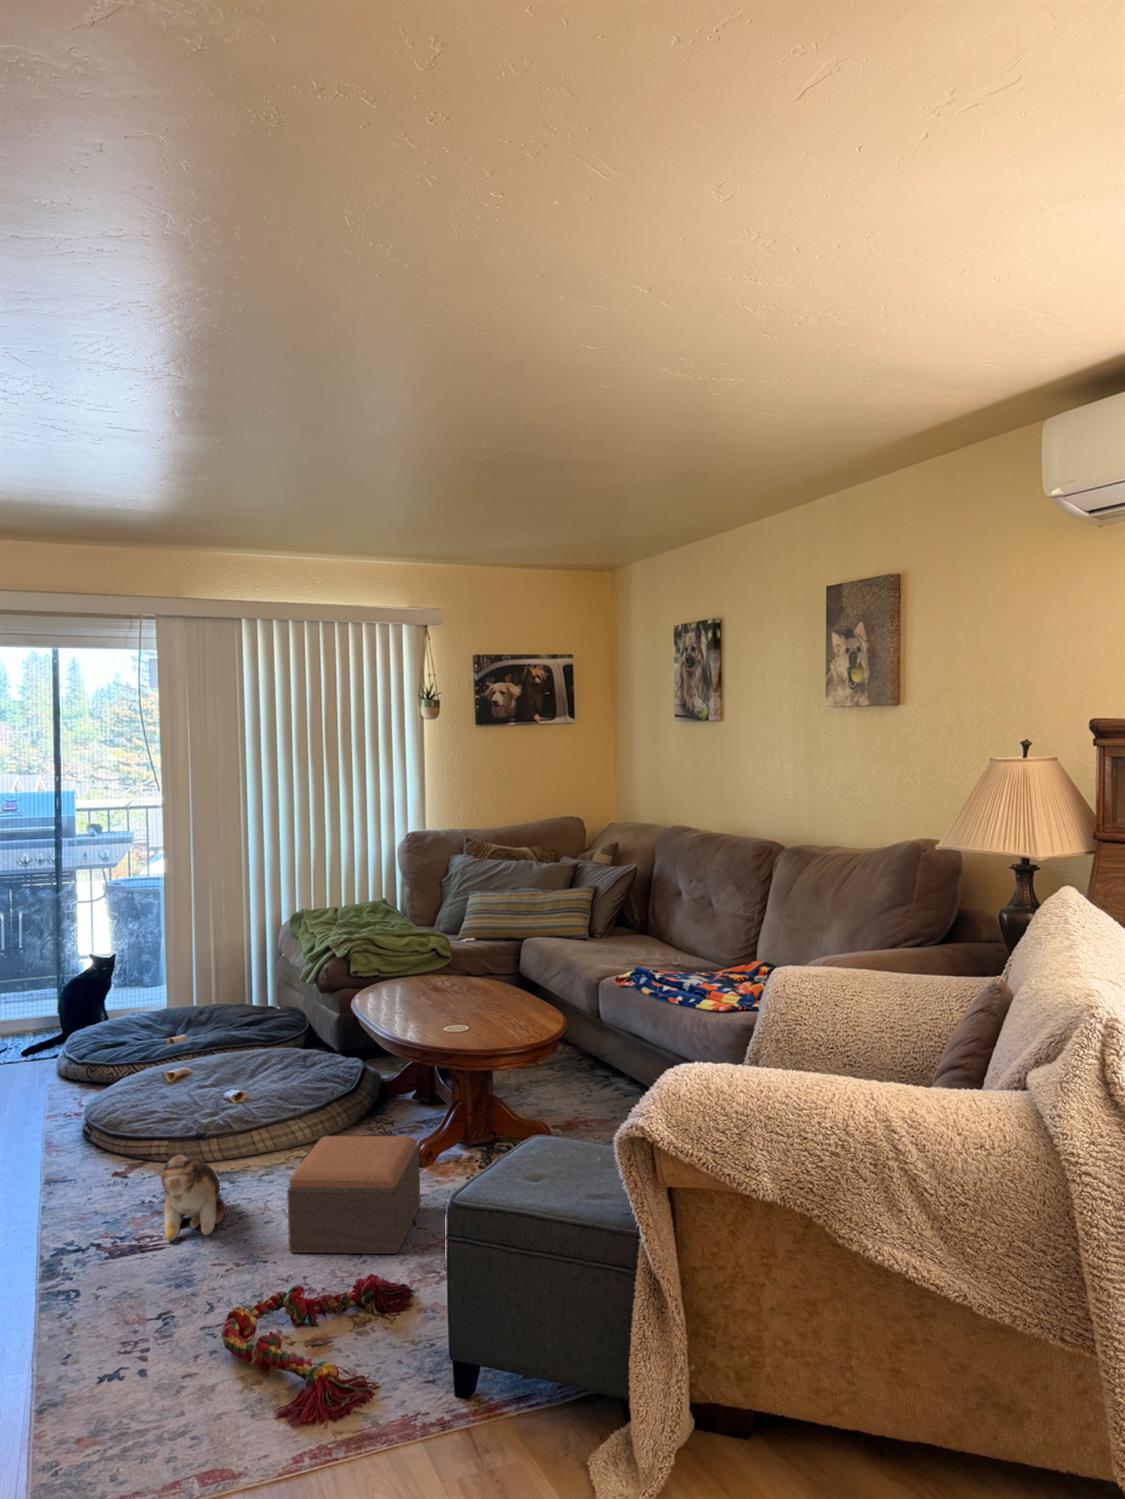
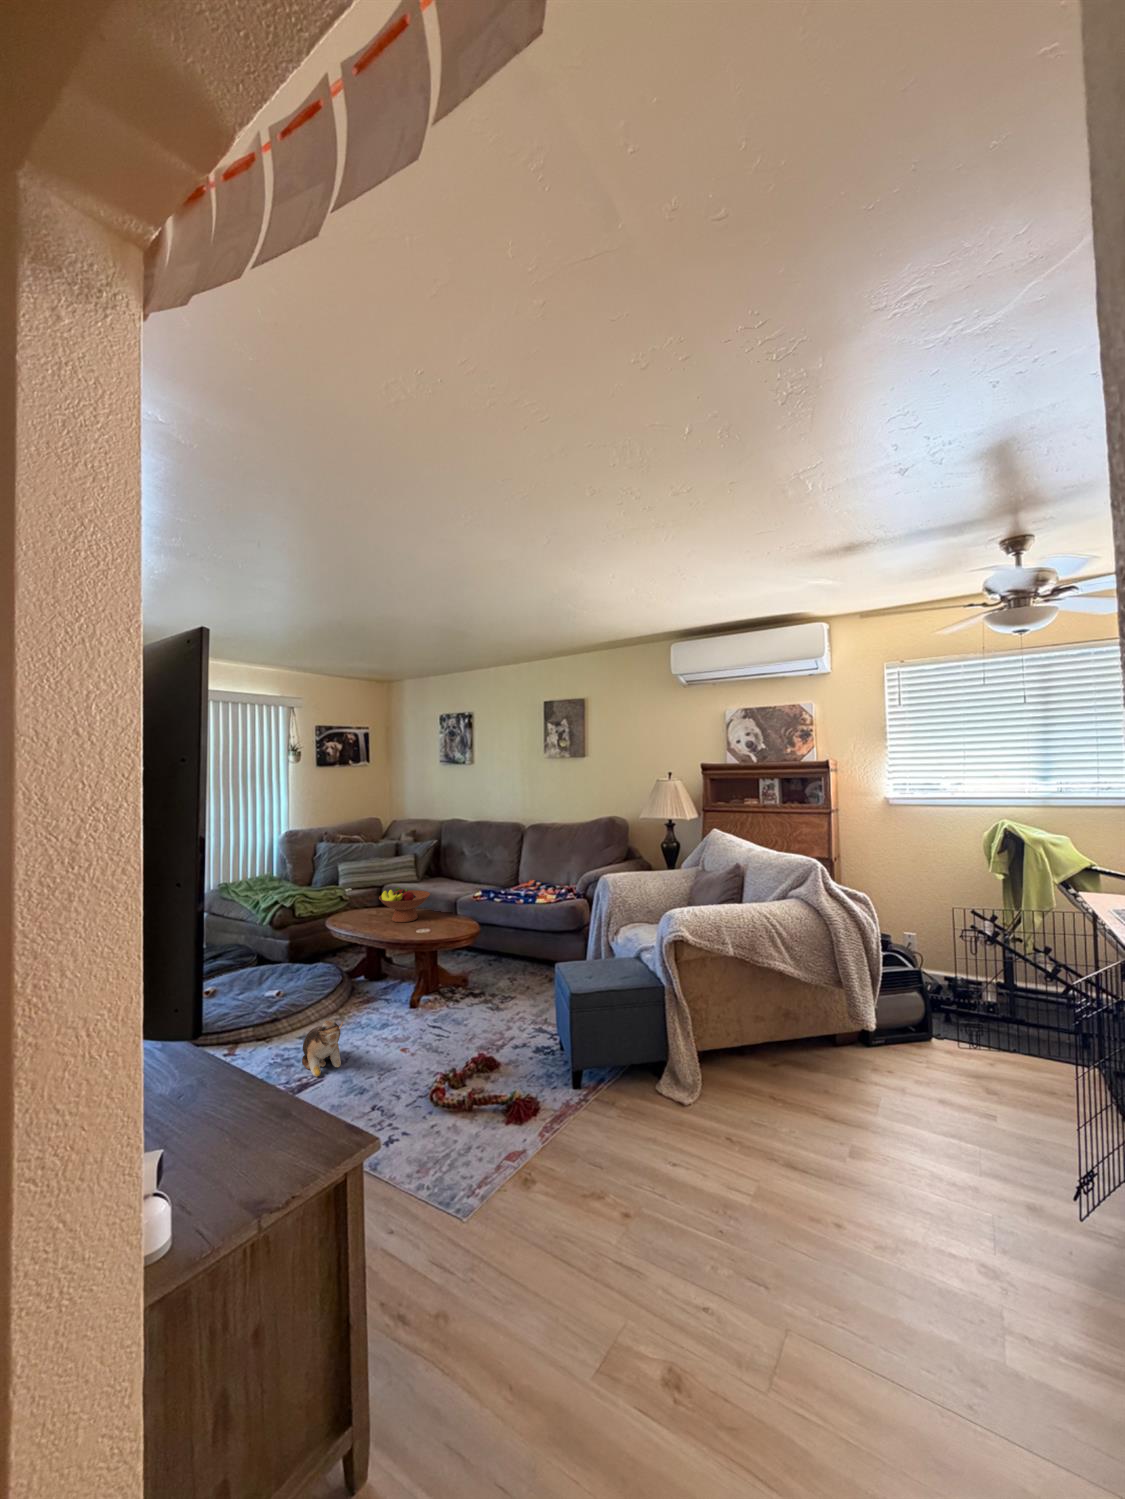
fruit bowl: none [404,947,496,1011] -> present [379,888,430,922]
footstool: present [287,1136,420,1254] -> none [384,986,459,1061]

